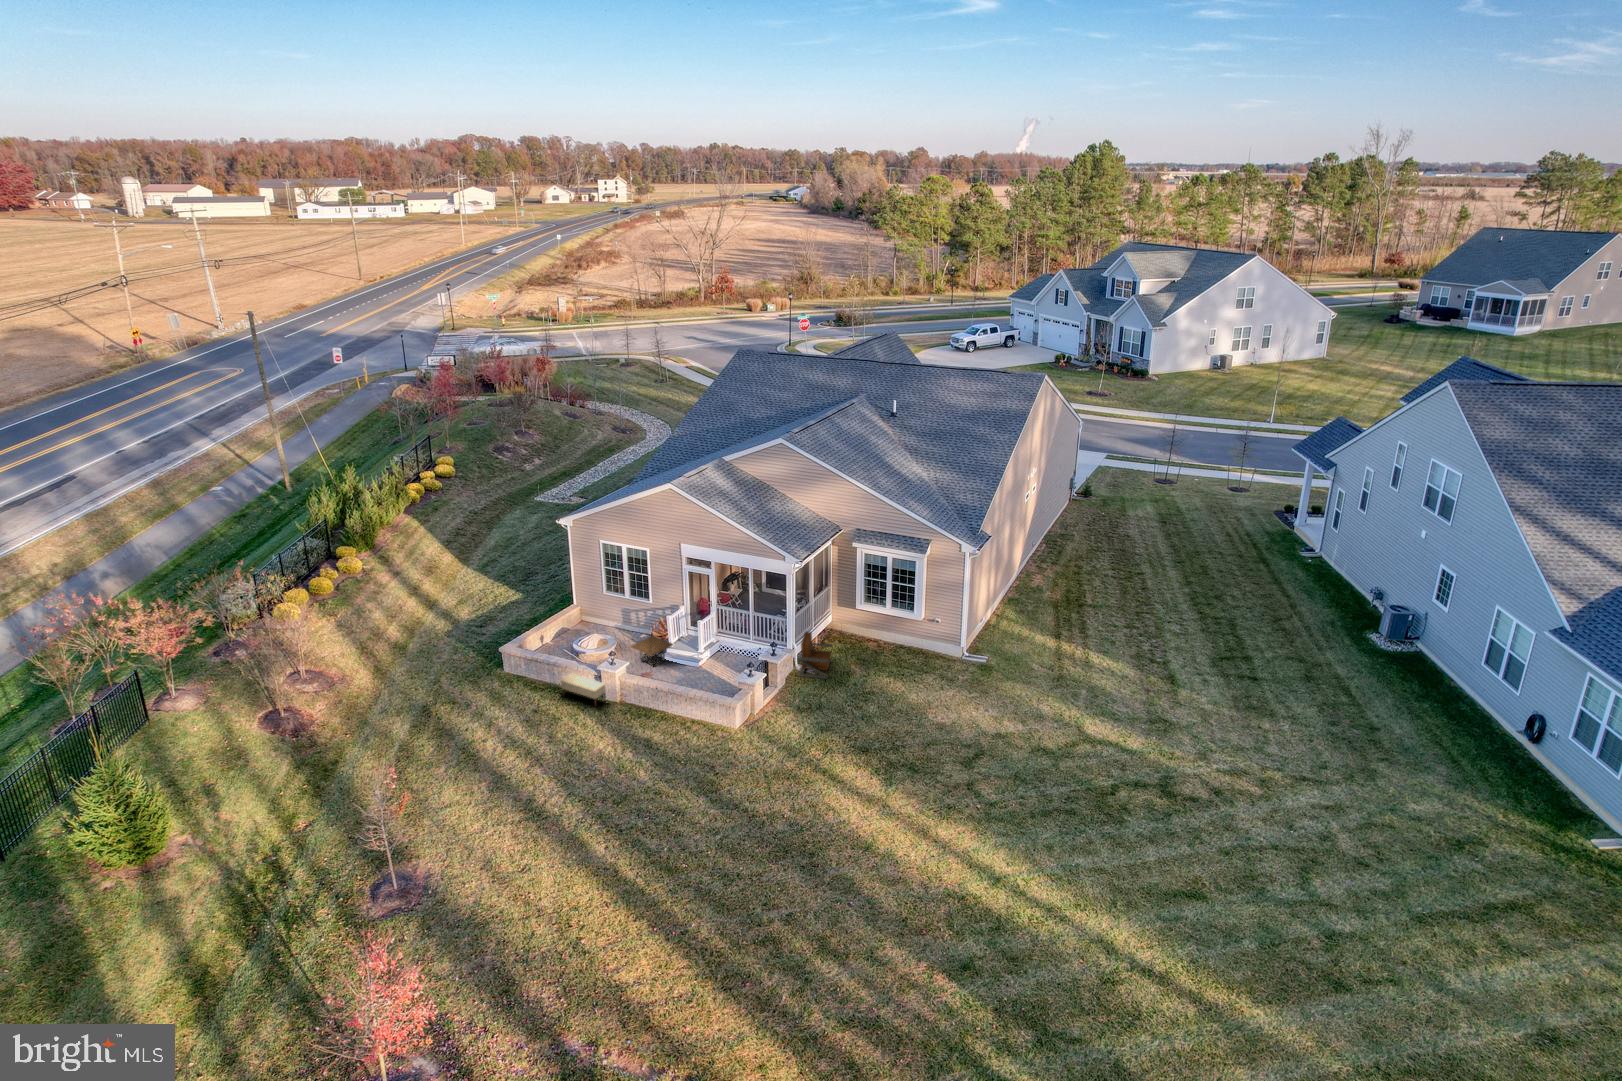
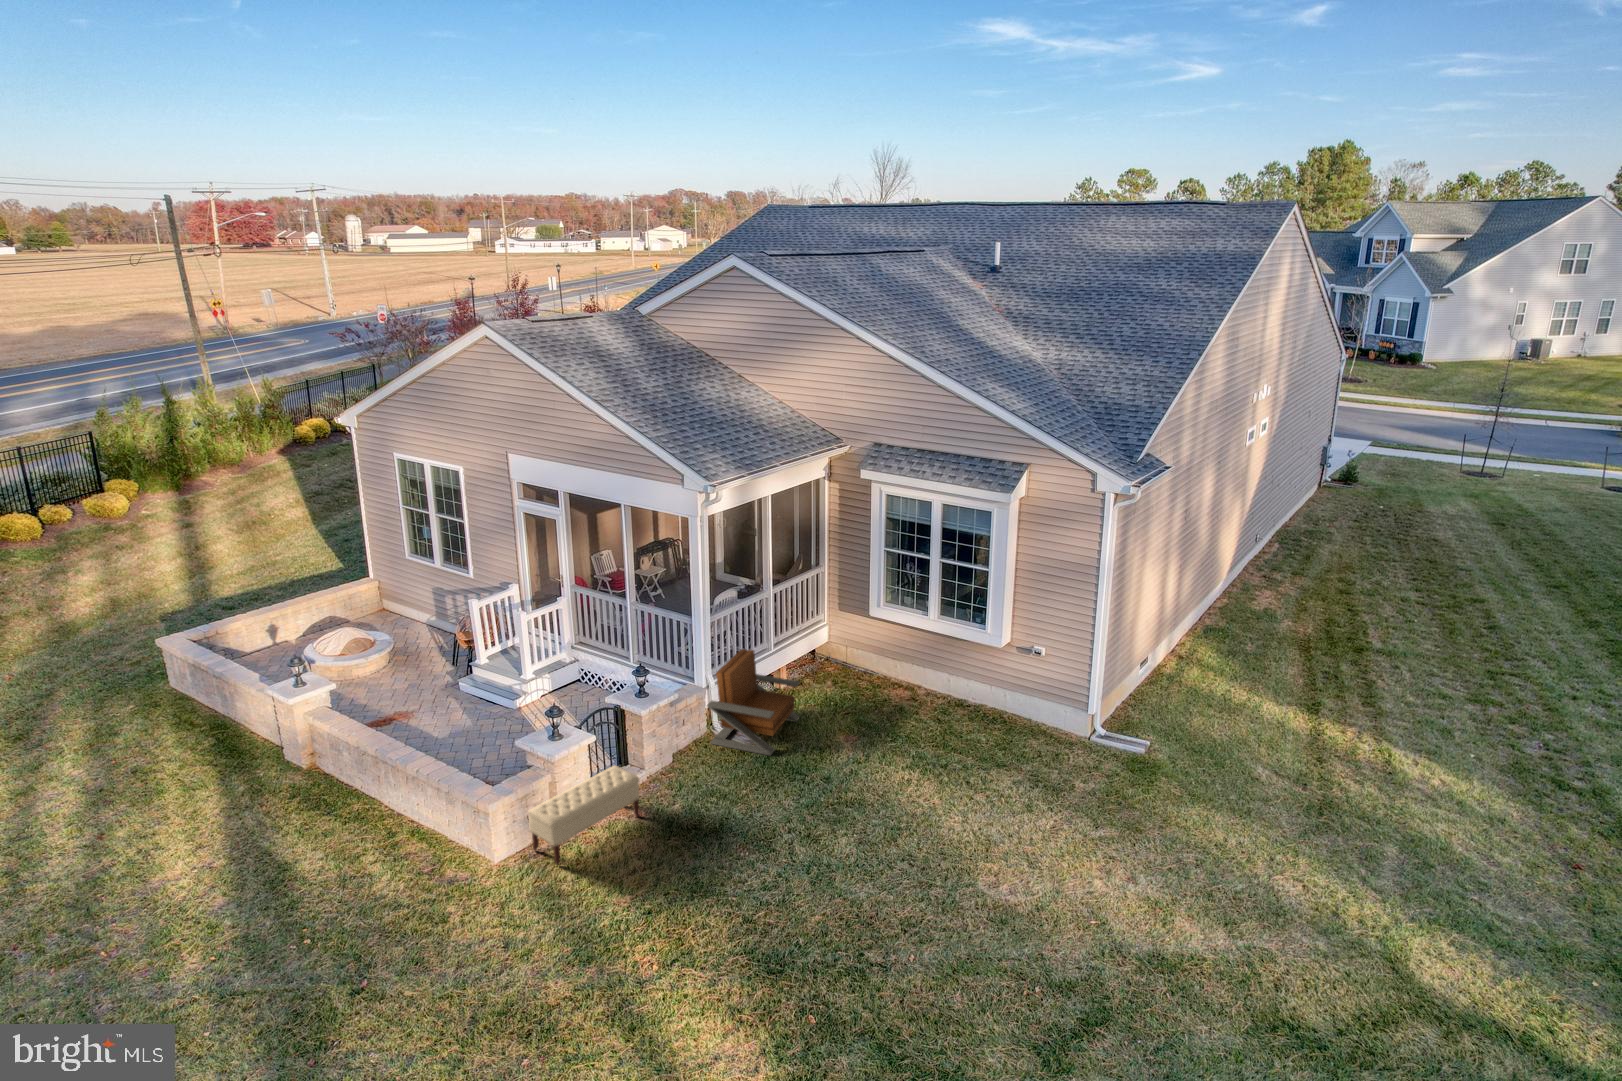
side table: present [631,635,673,666] -> none [392,636,479,699]
bench: present [561,674,606,706] -> present [528,766,640,865]

